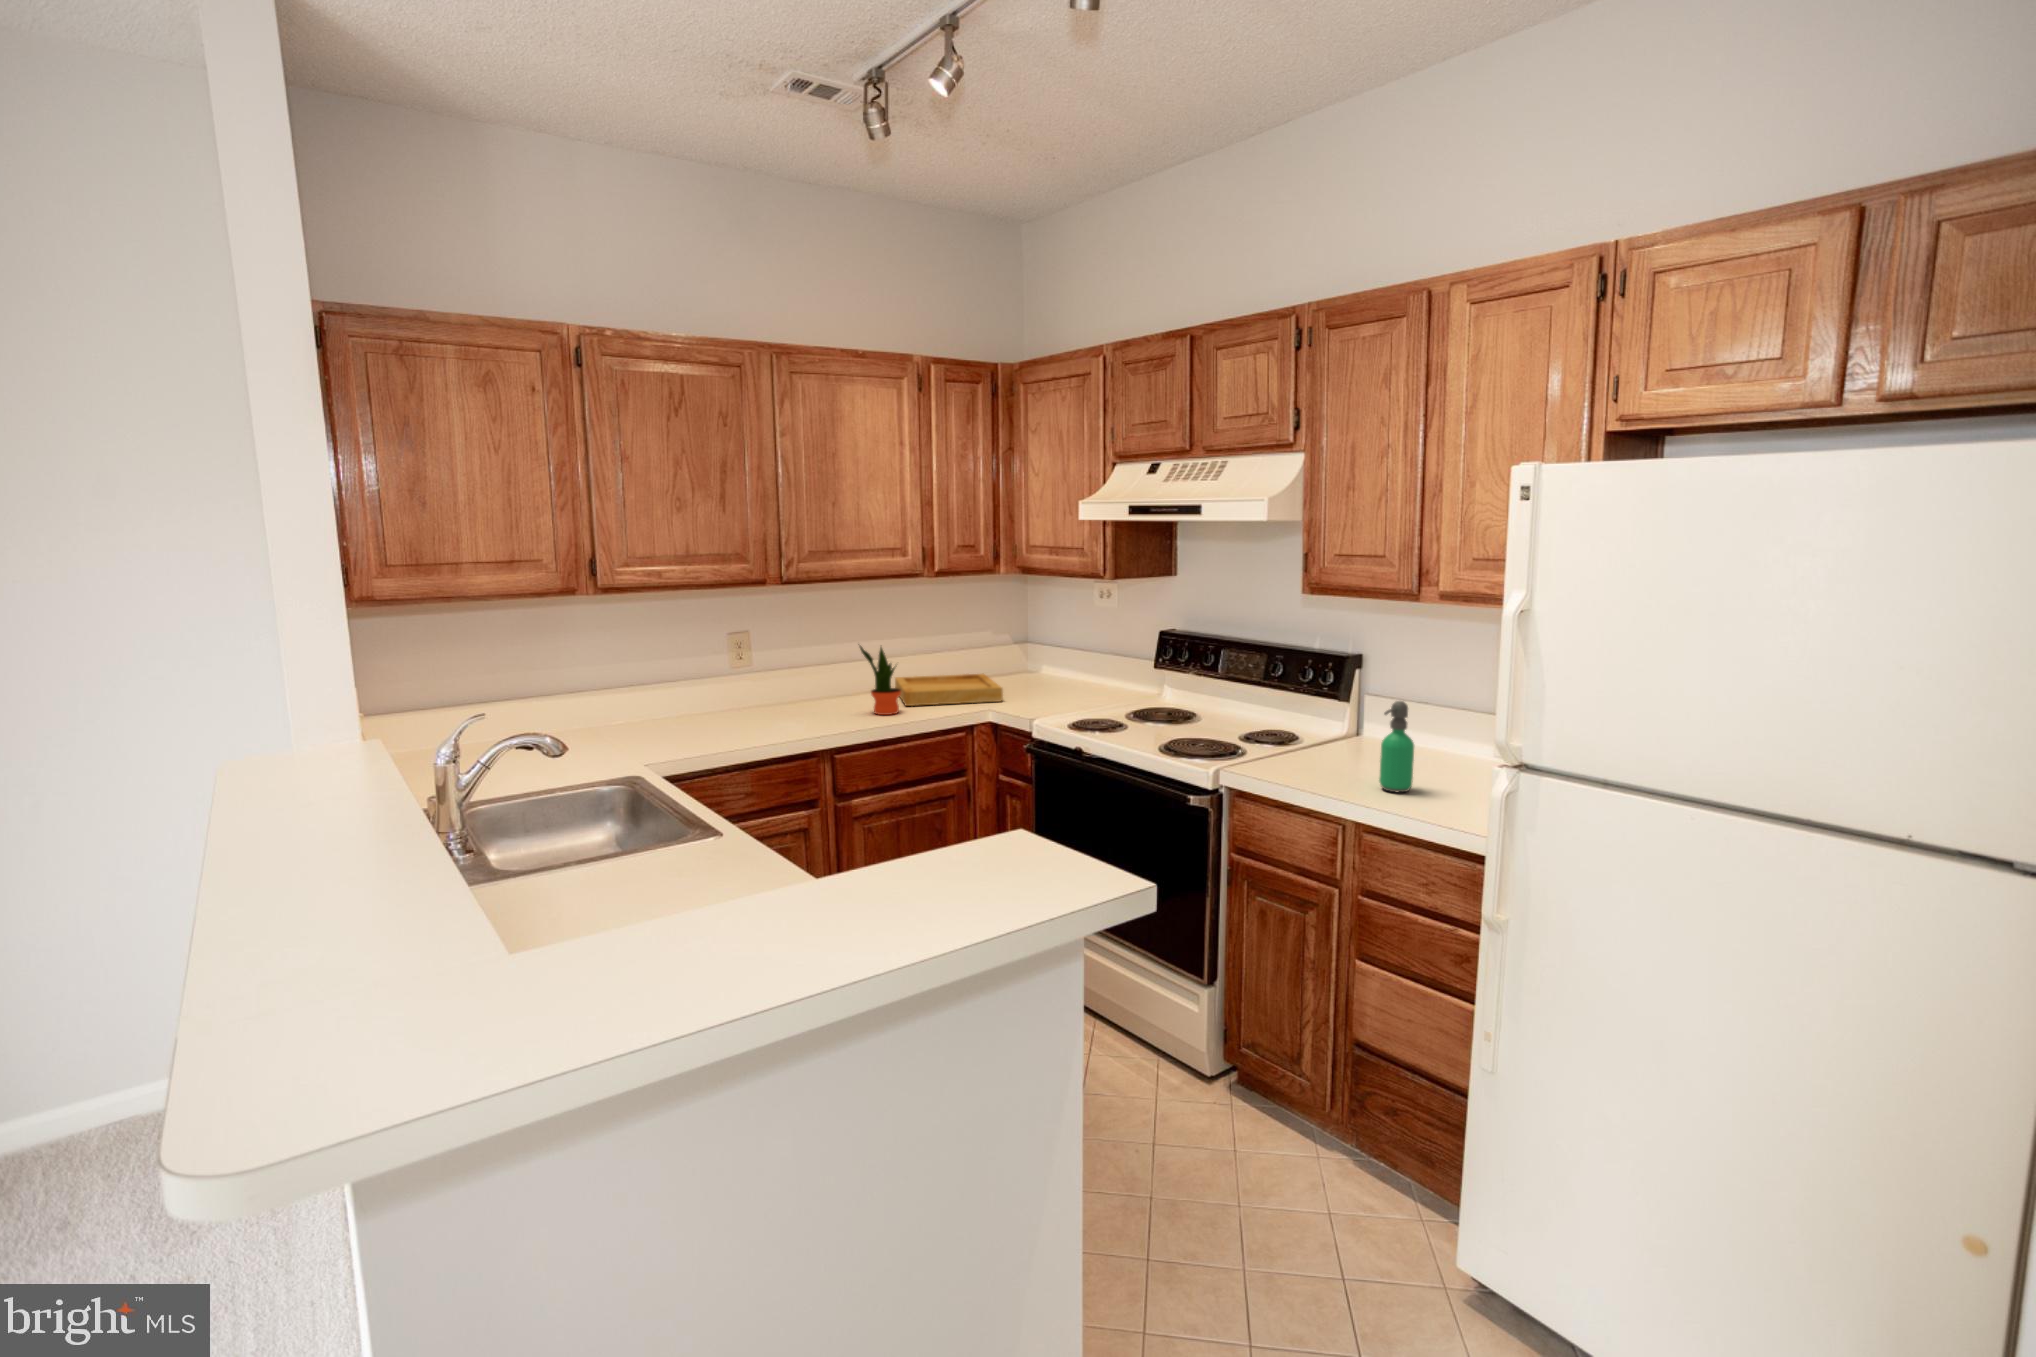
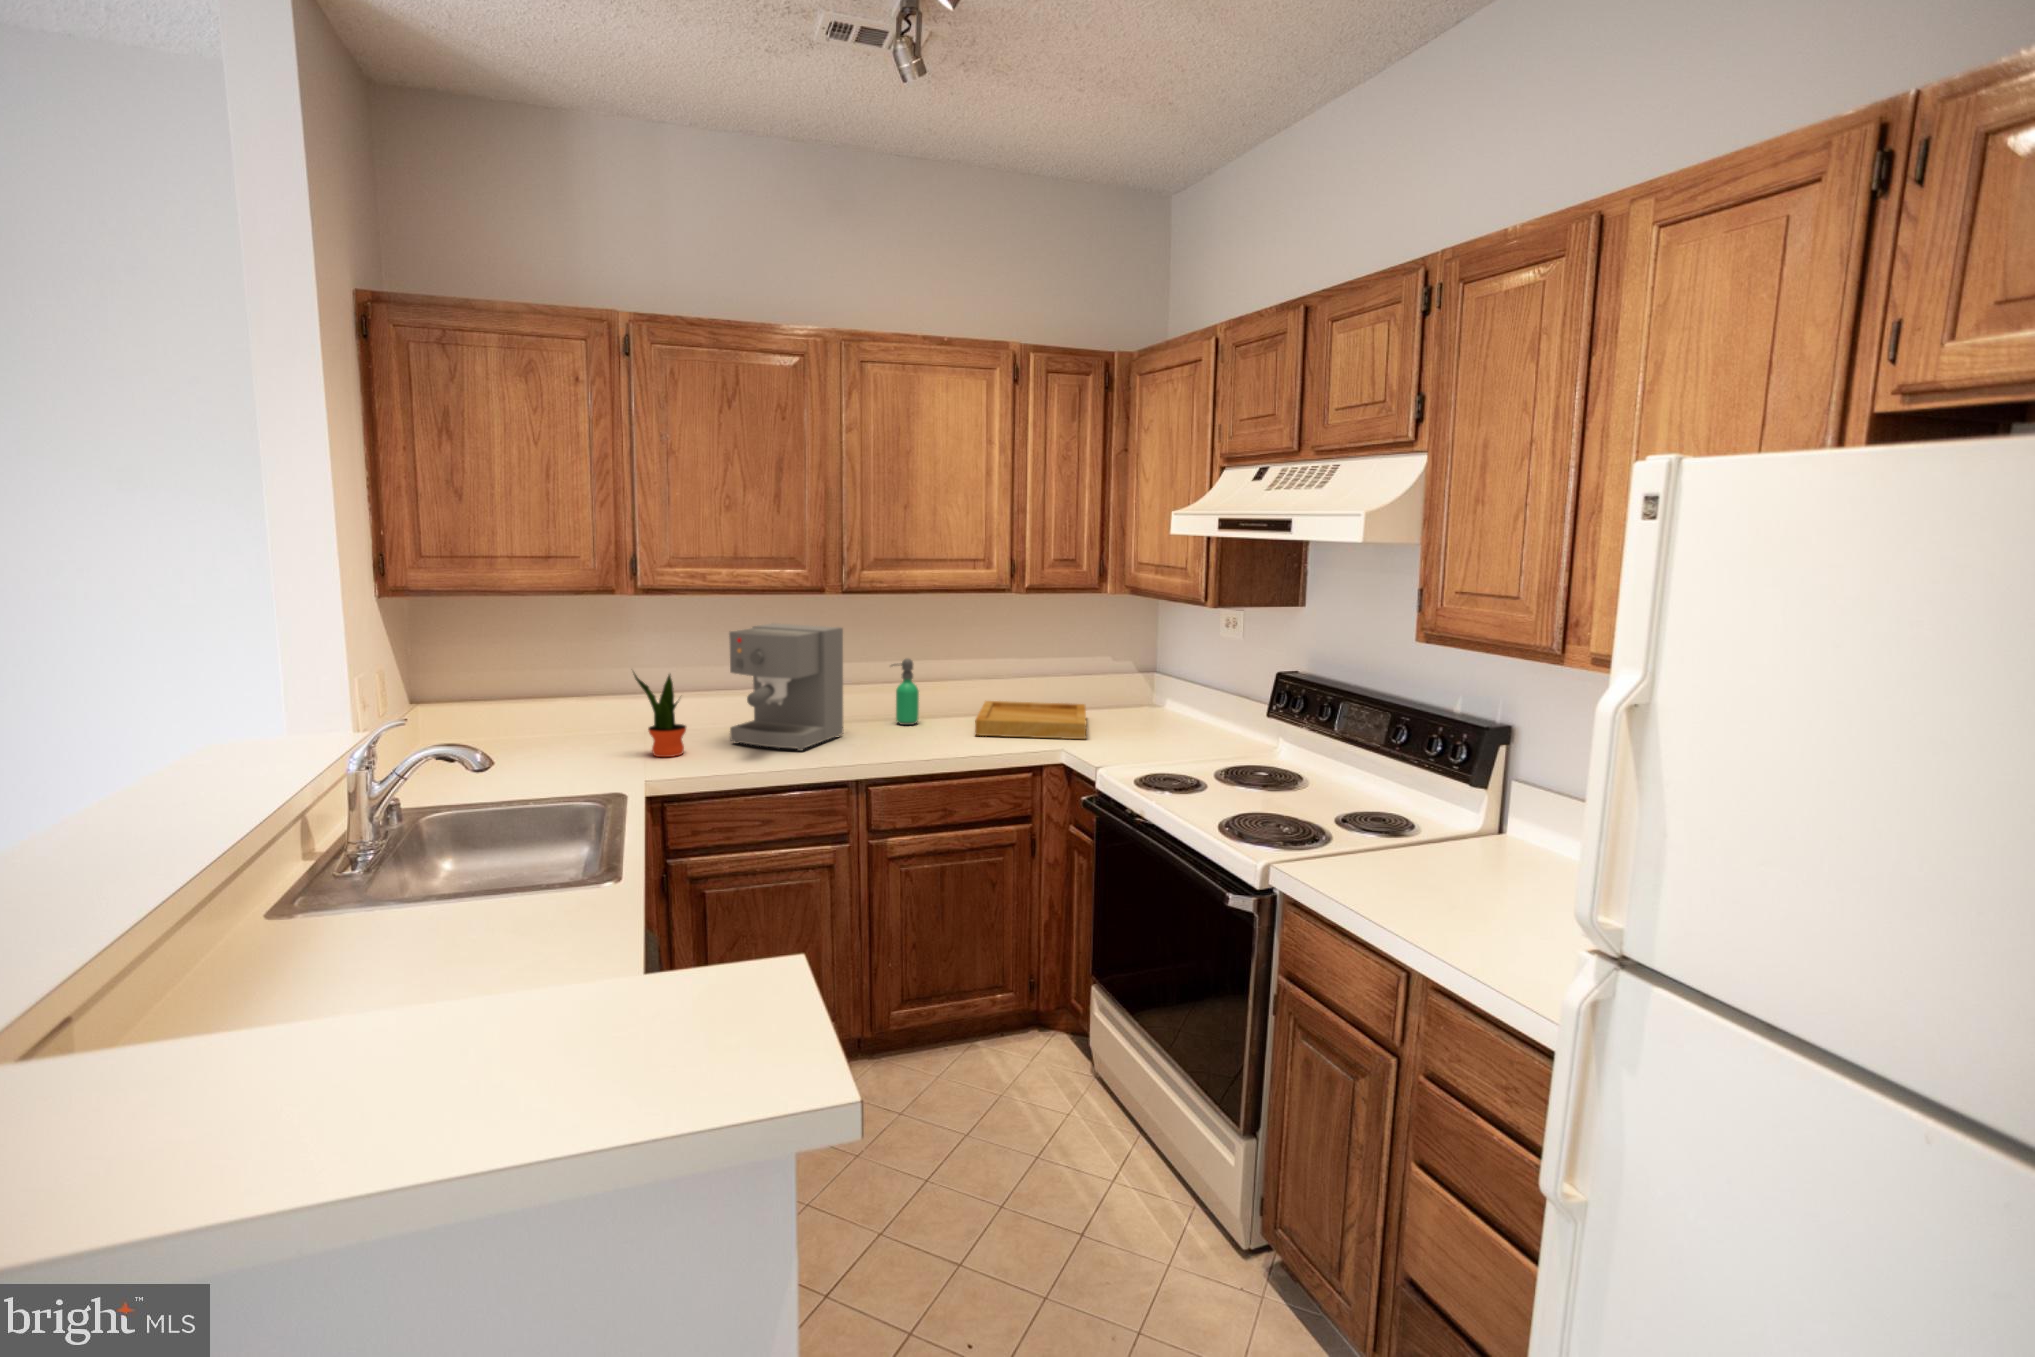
coffee maker: none [684,616,787,730] -> present [729,623,843,751]
potted plant: present [860,646,901,715] -> present [634,673,686,757]
soap dispenser: present [1379,701,1414,792] -> present [891,659,919,725]

